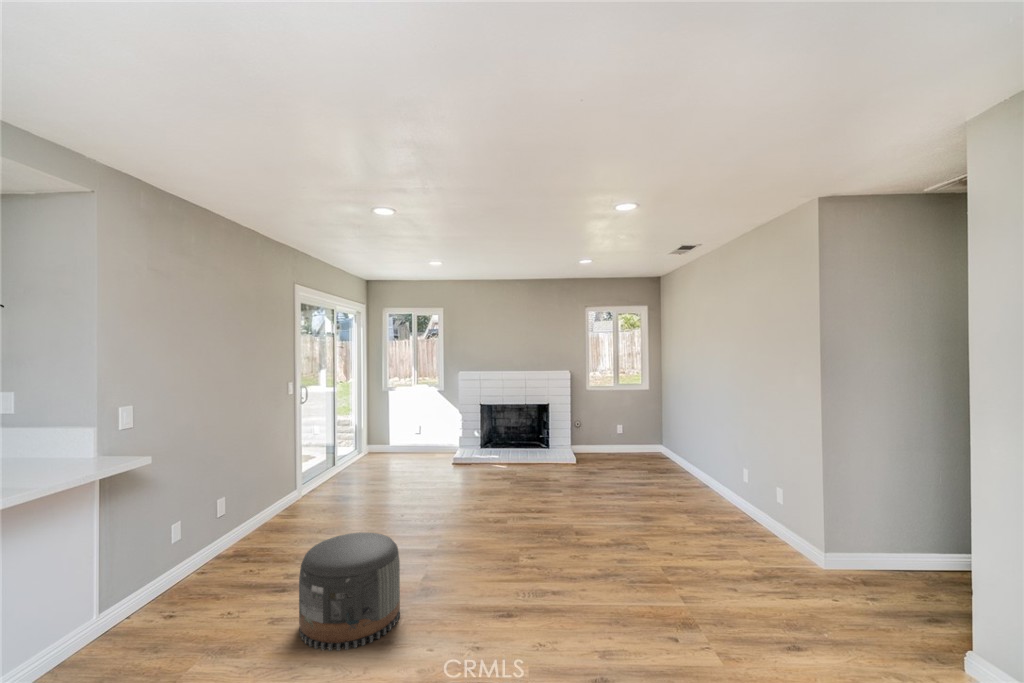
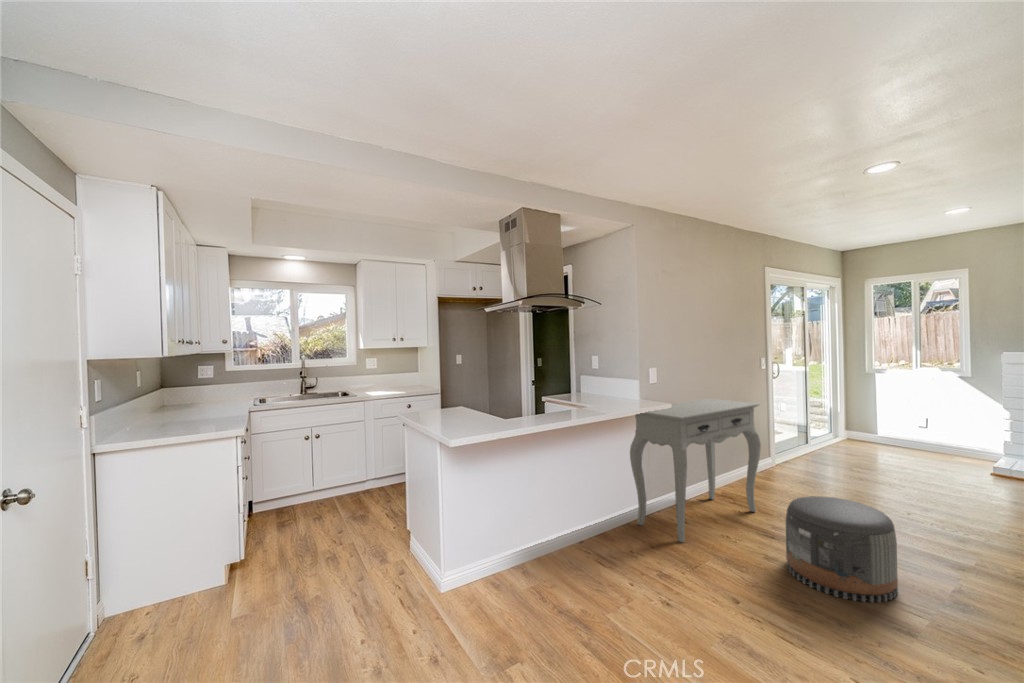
console table: none [70,439,280,660] -> present [630,399,761,543]

